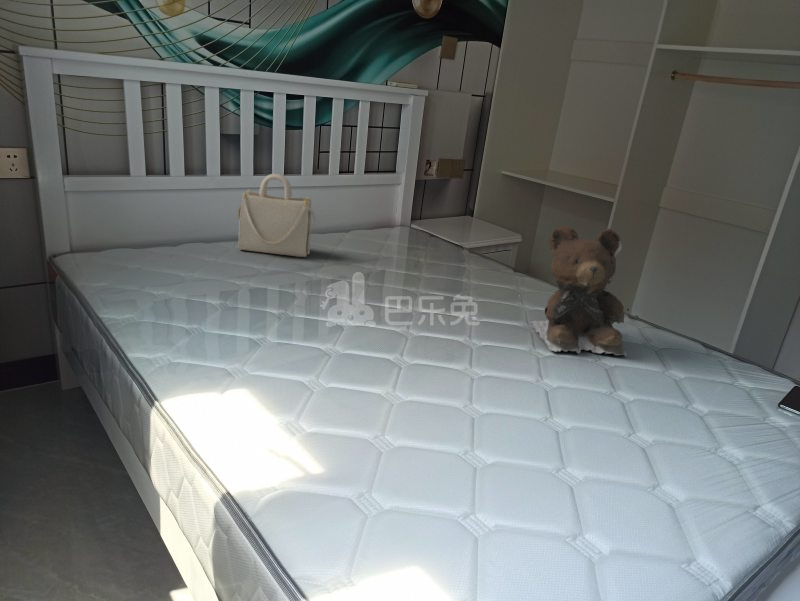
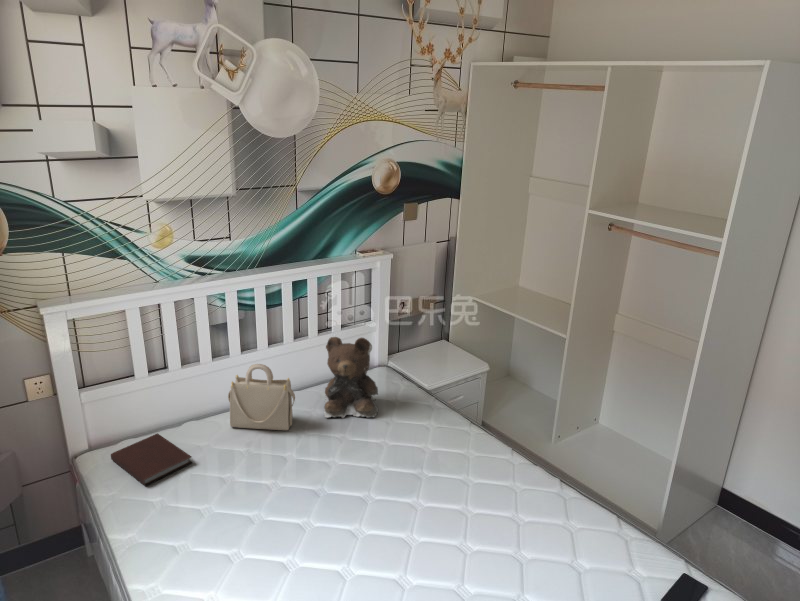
teddy bear: present [531,226,626,355] -> present [324,337,378,418]
notebook: none [98,242,195,280] -> present [111,433,192,486]

